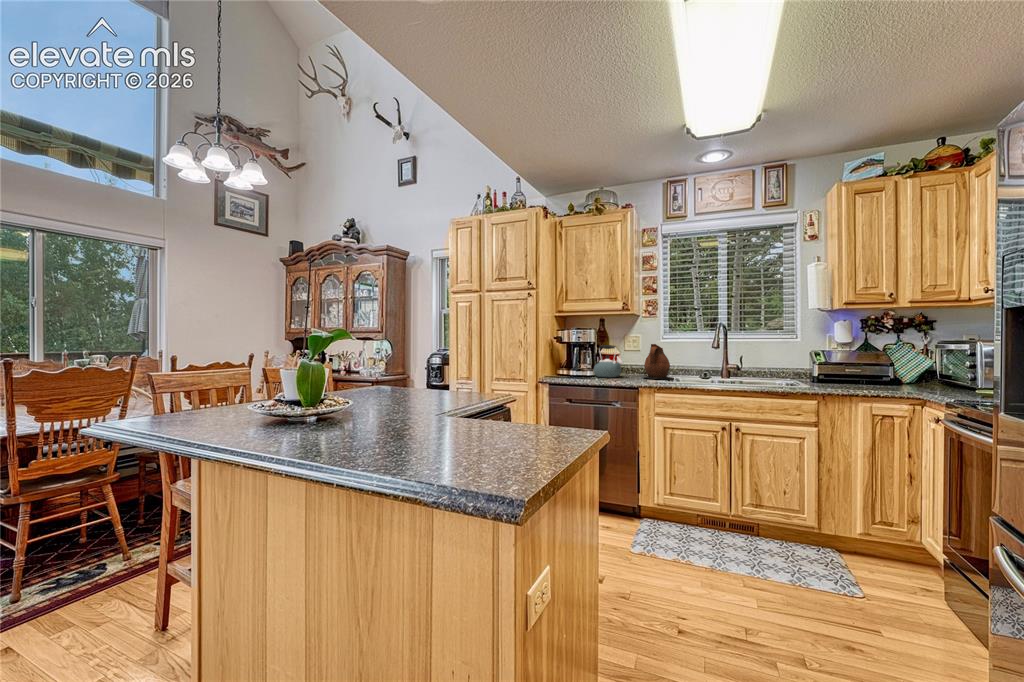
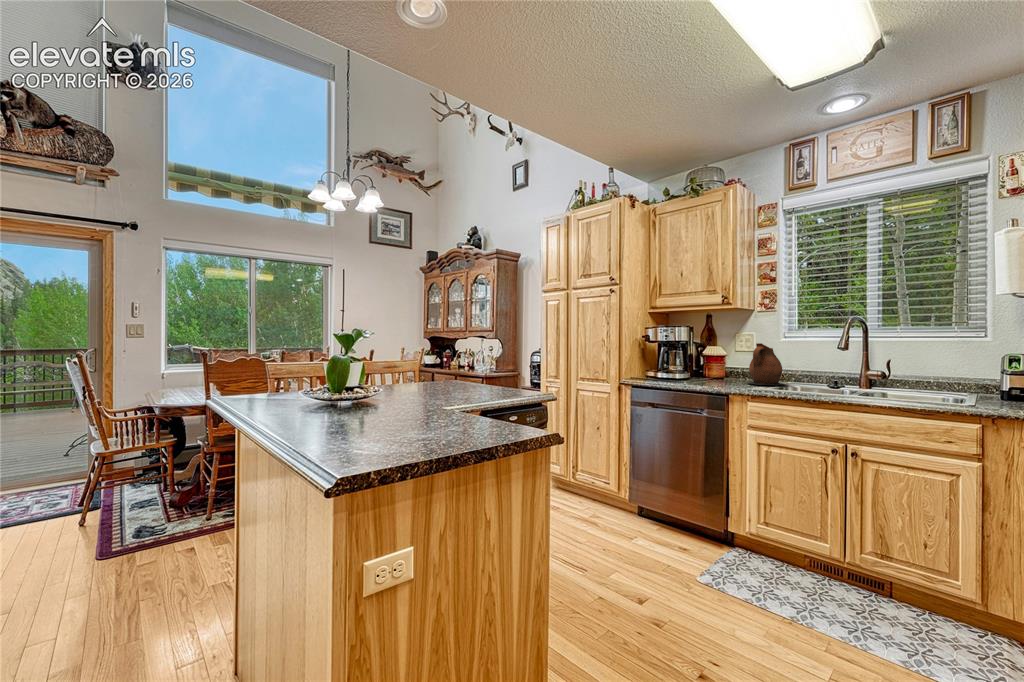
kettle: present [594,345,623,378] -> none [690,344,724,381]

